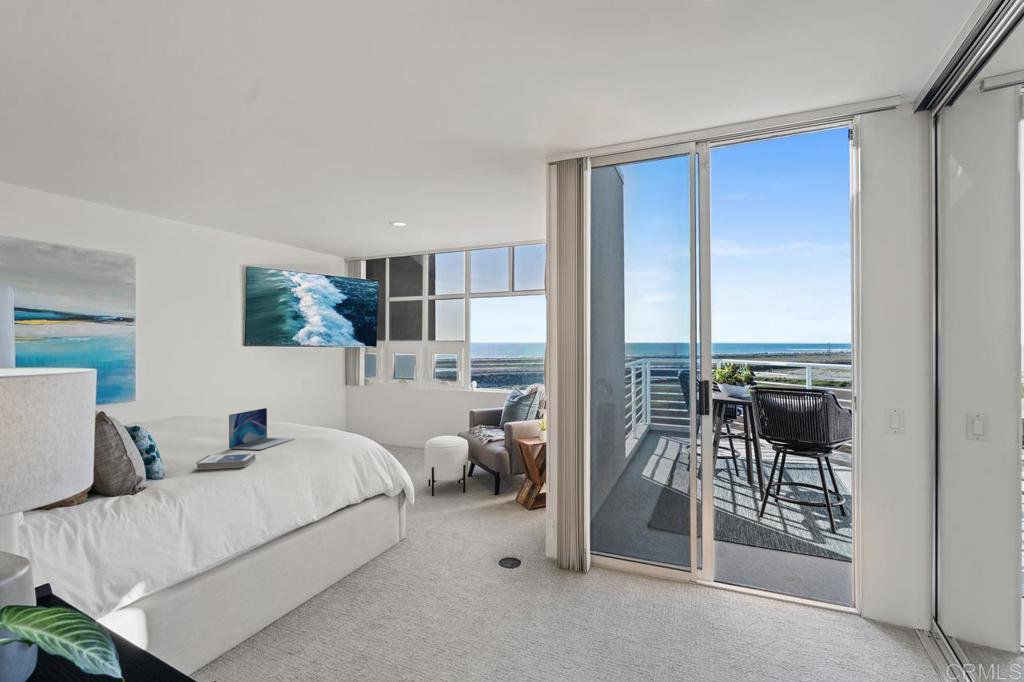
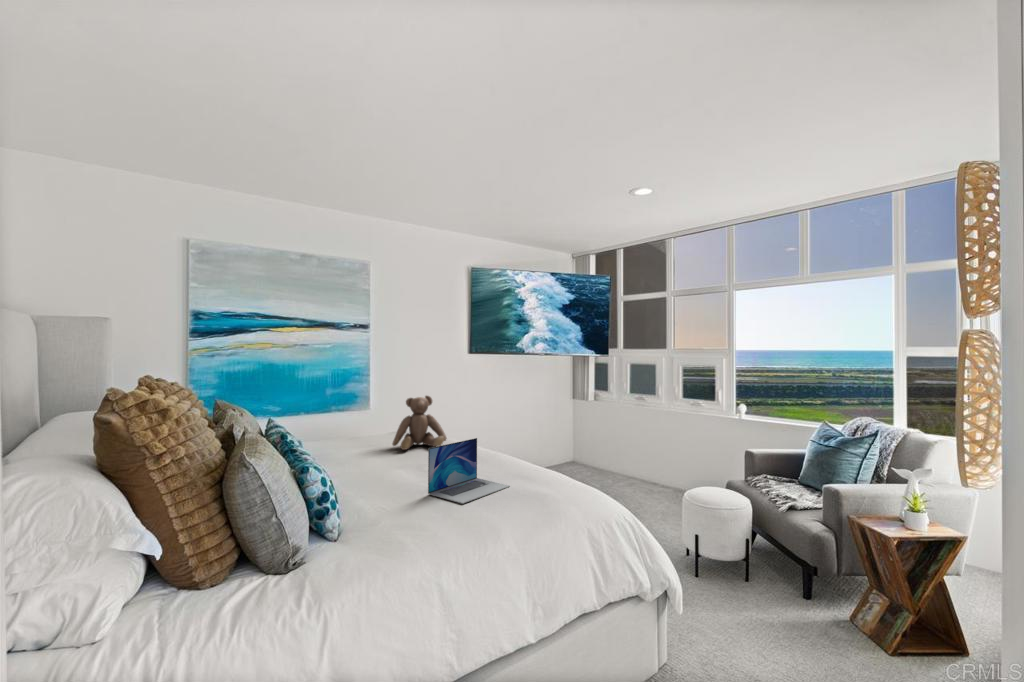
teddy bear: none [178,382,232,428] -> present [393,396,447,450]
hardback book: present [195,453,256,470] -> none [371,511,452,544]

